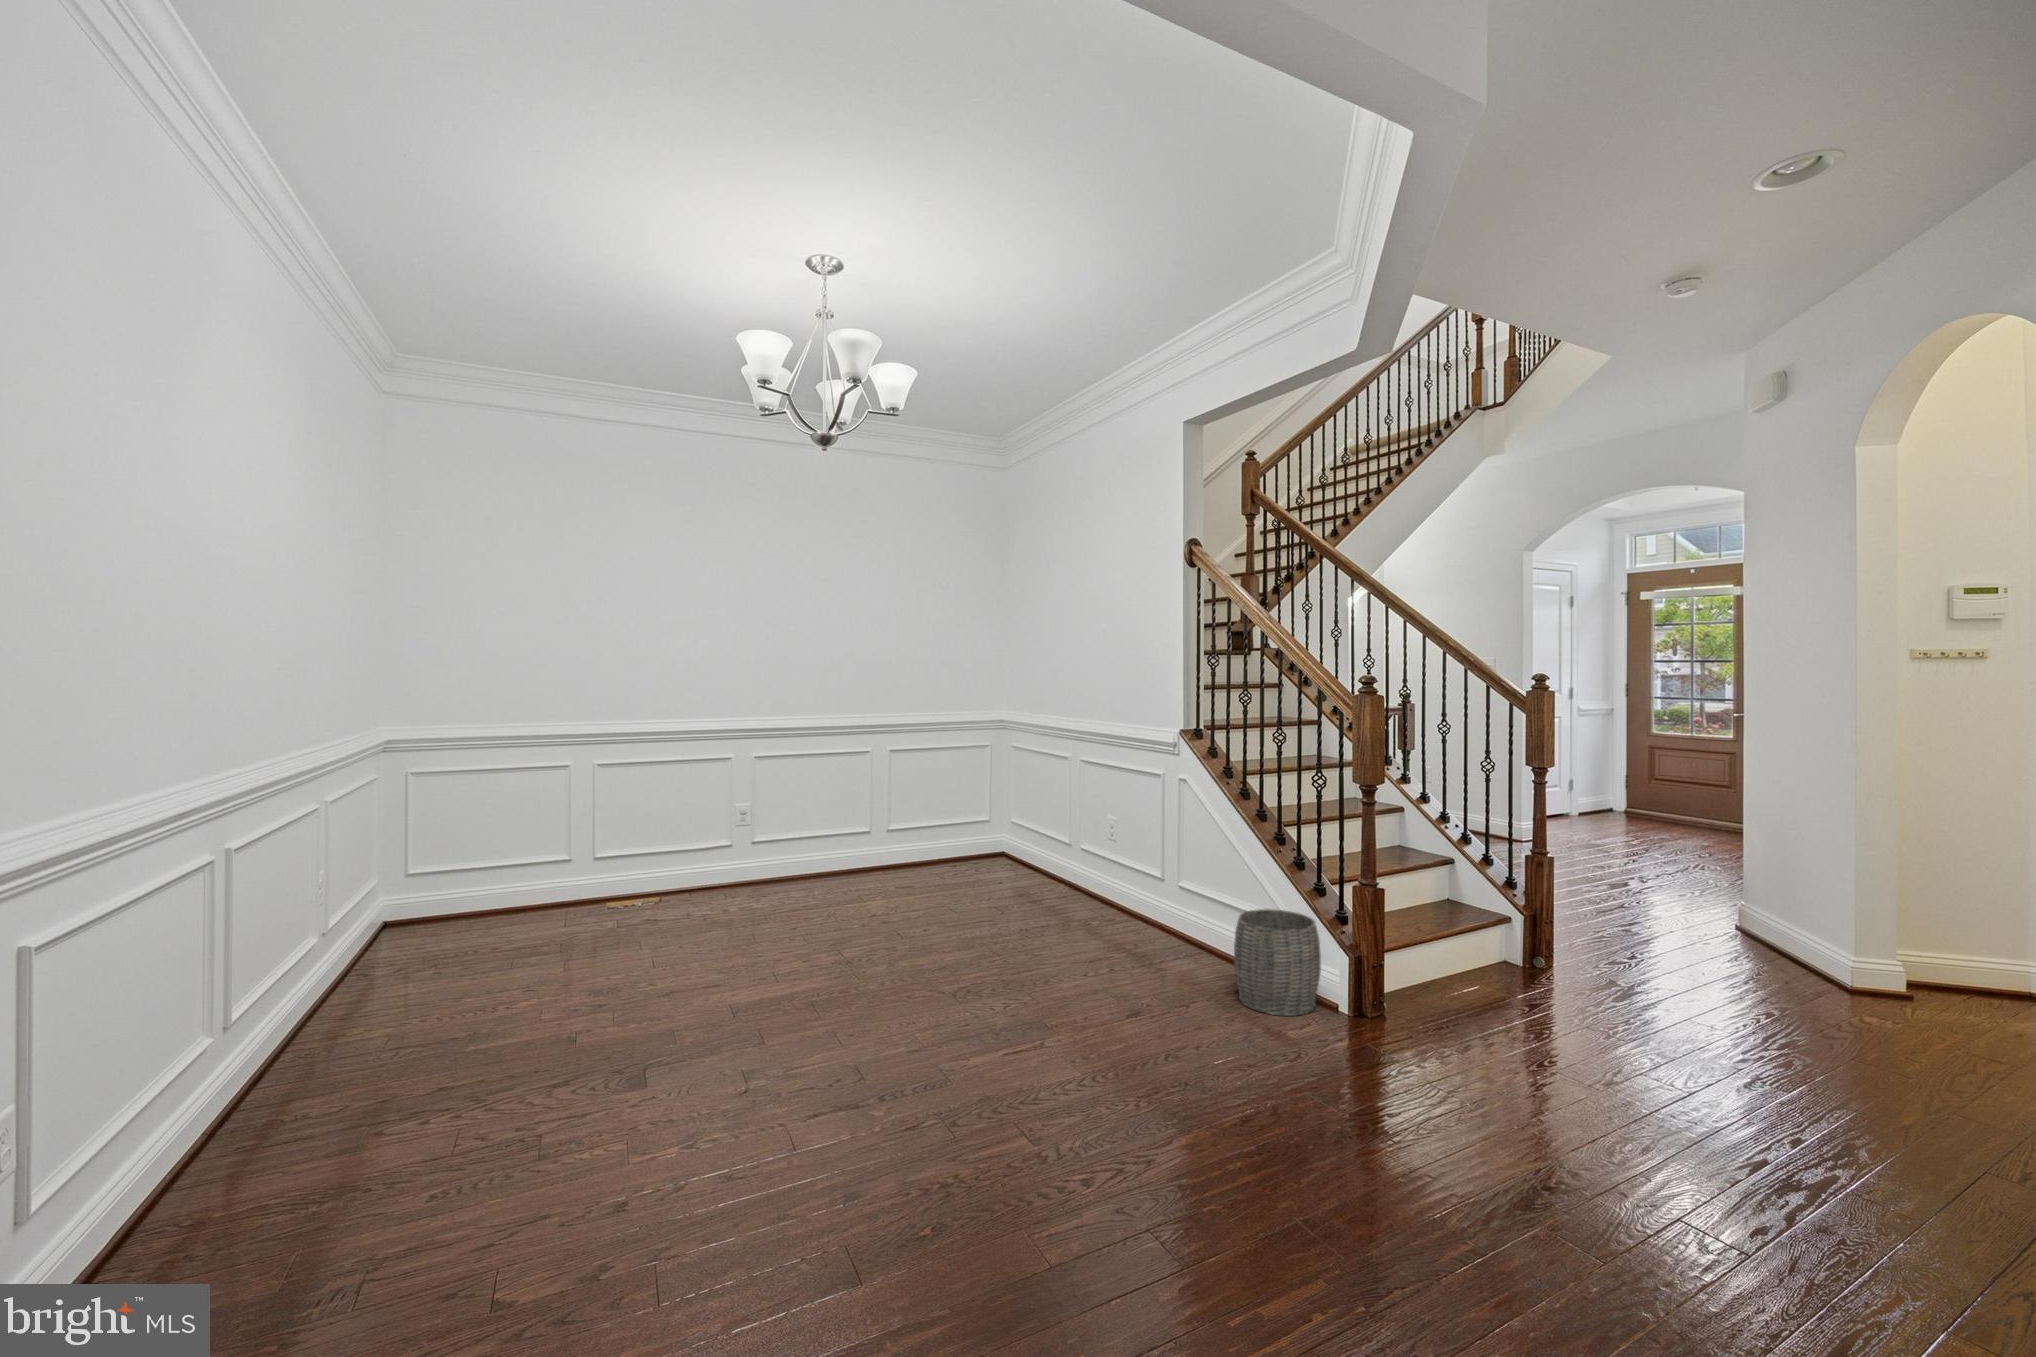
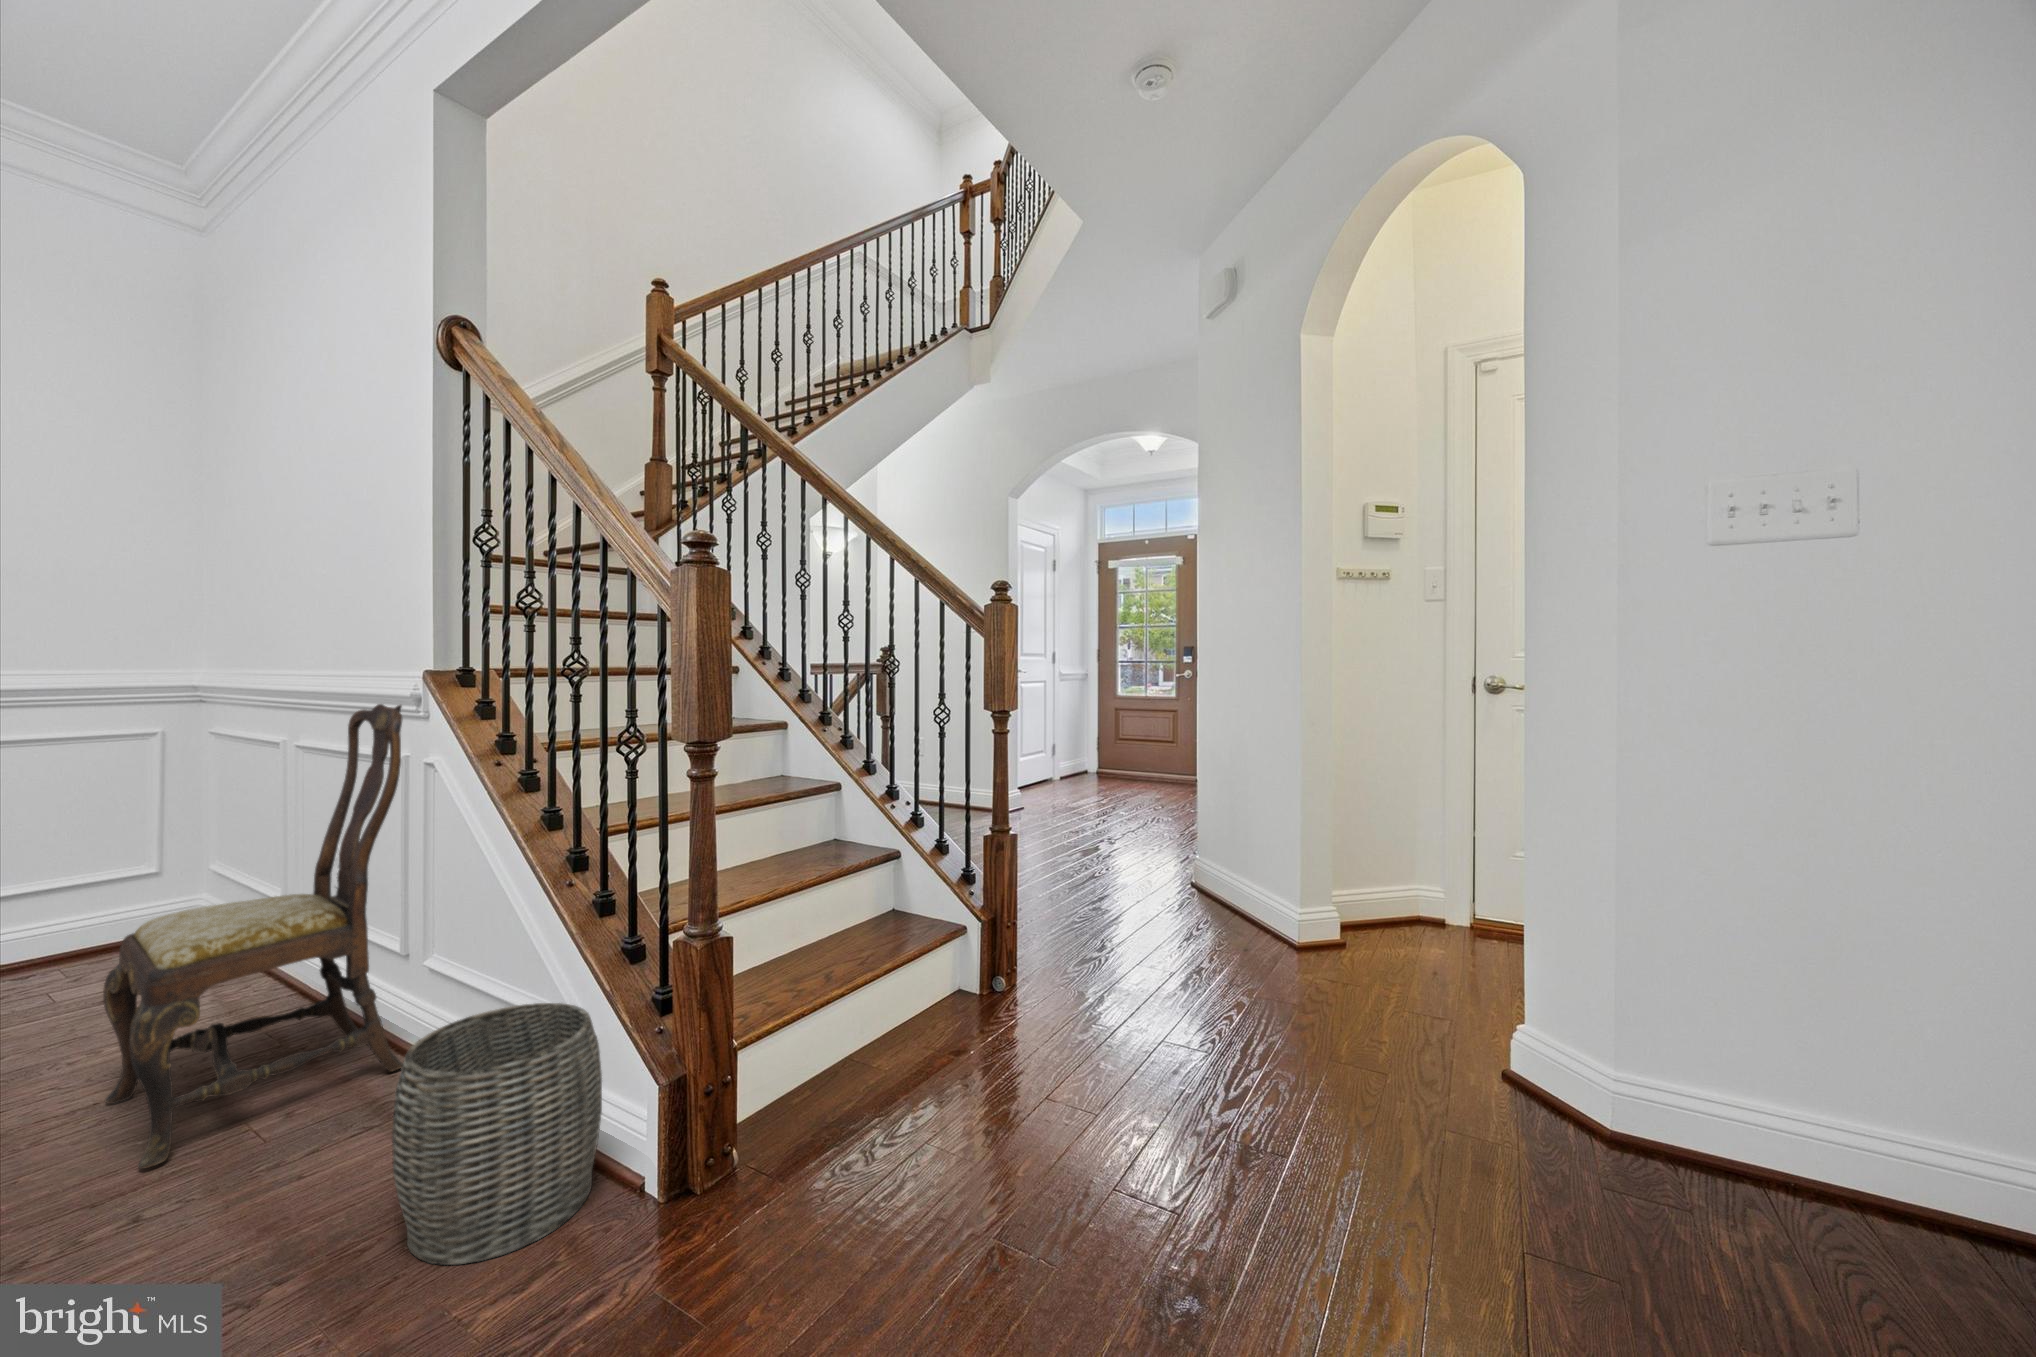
dining chair: none [1057,747,1180,957] -> present [103,704,403,1169]

